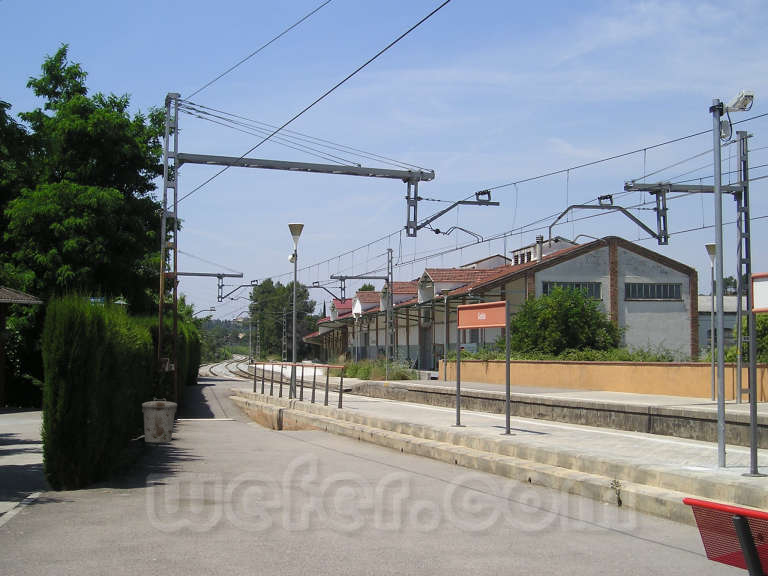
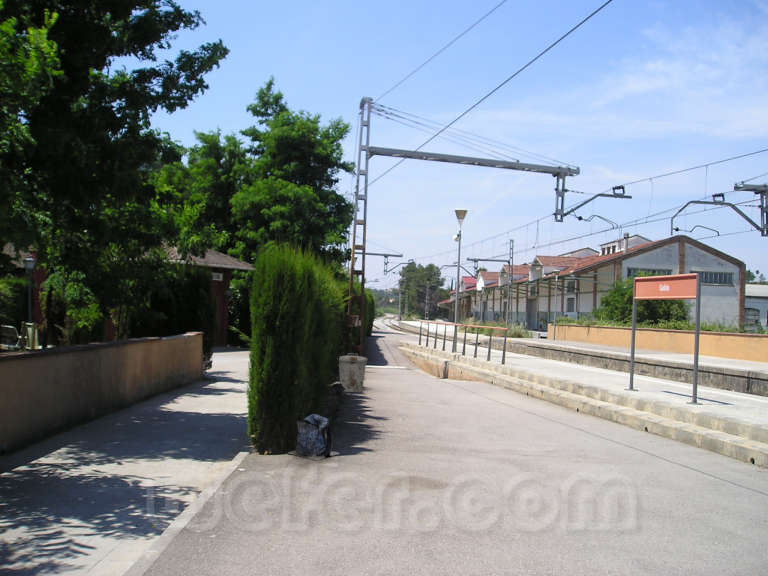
backpack: none [79,453,134,496] -> present [289,414,339,461]

